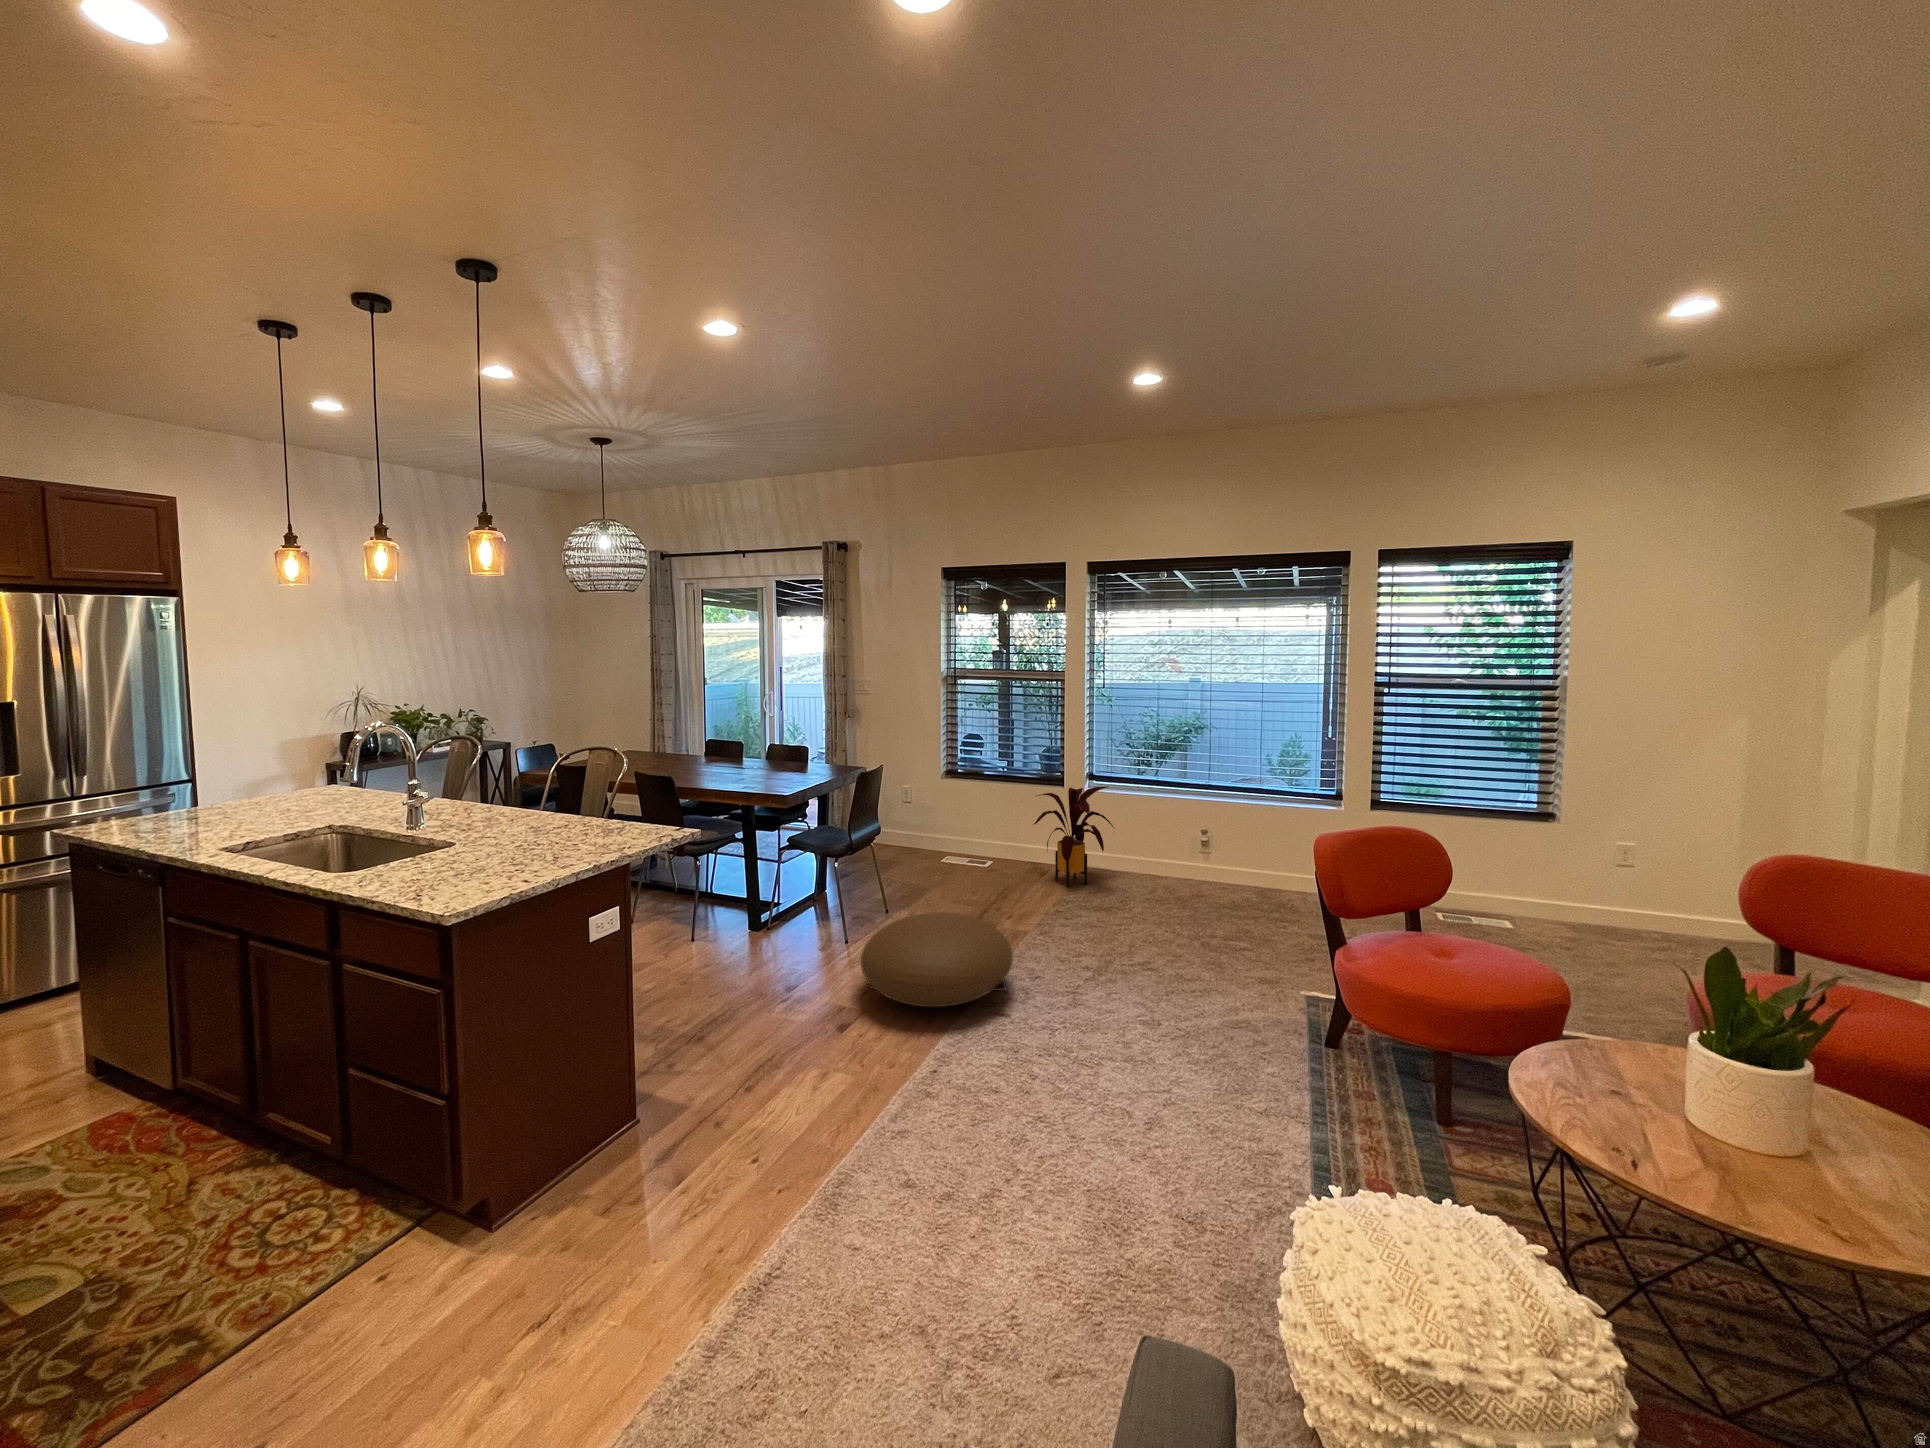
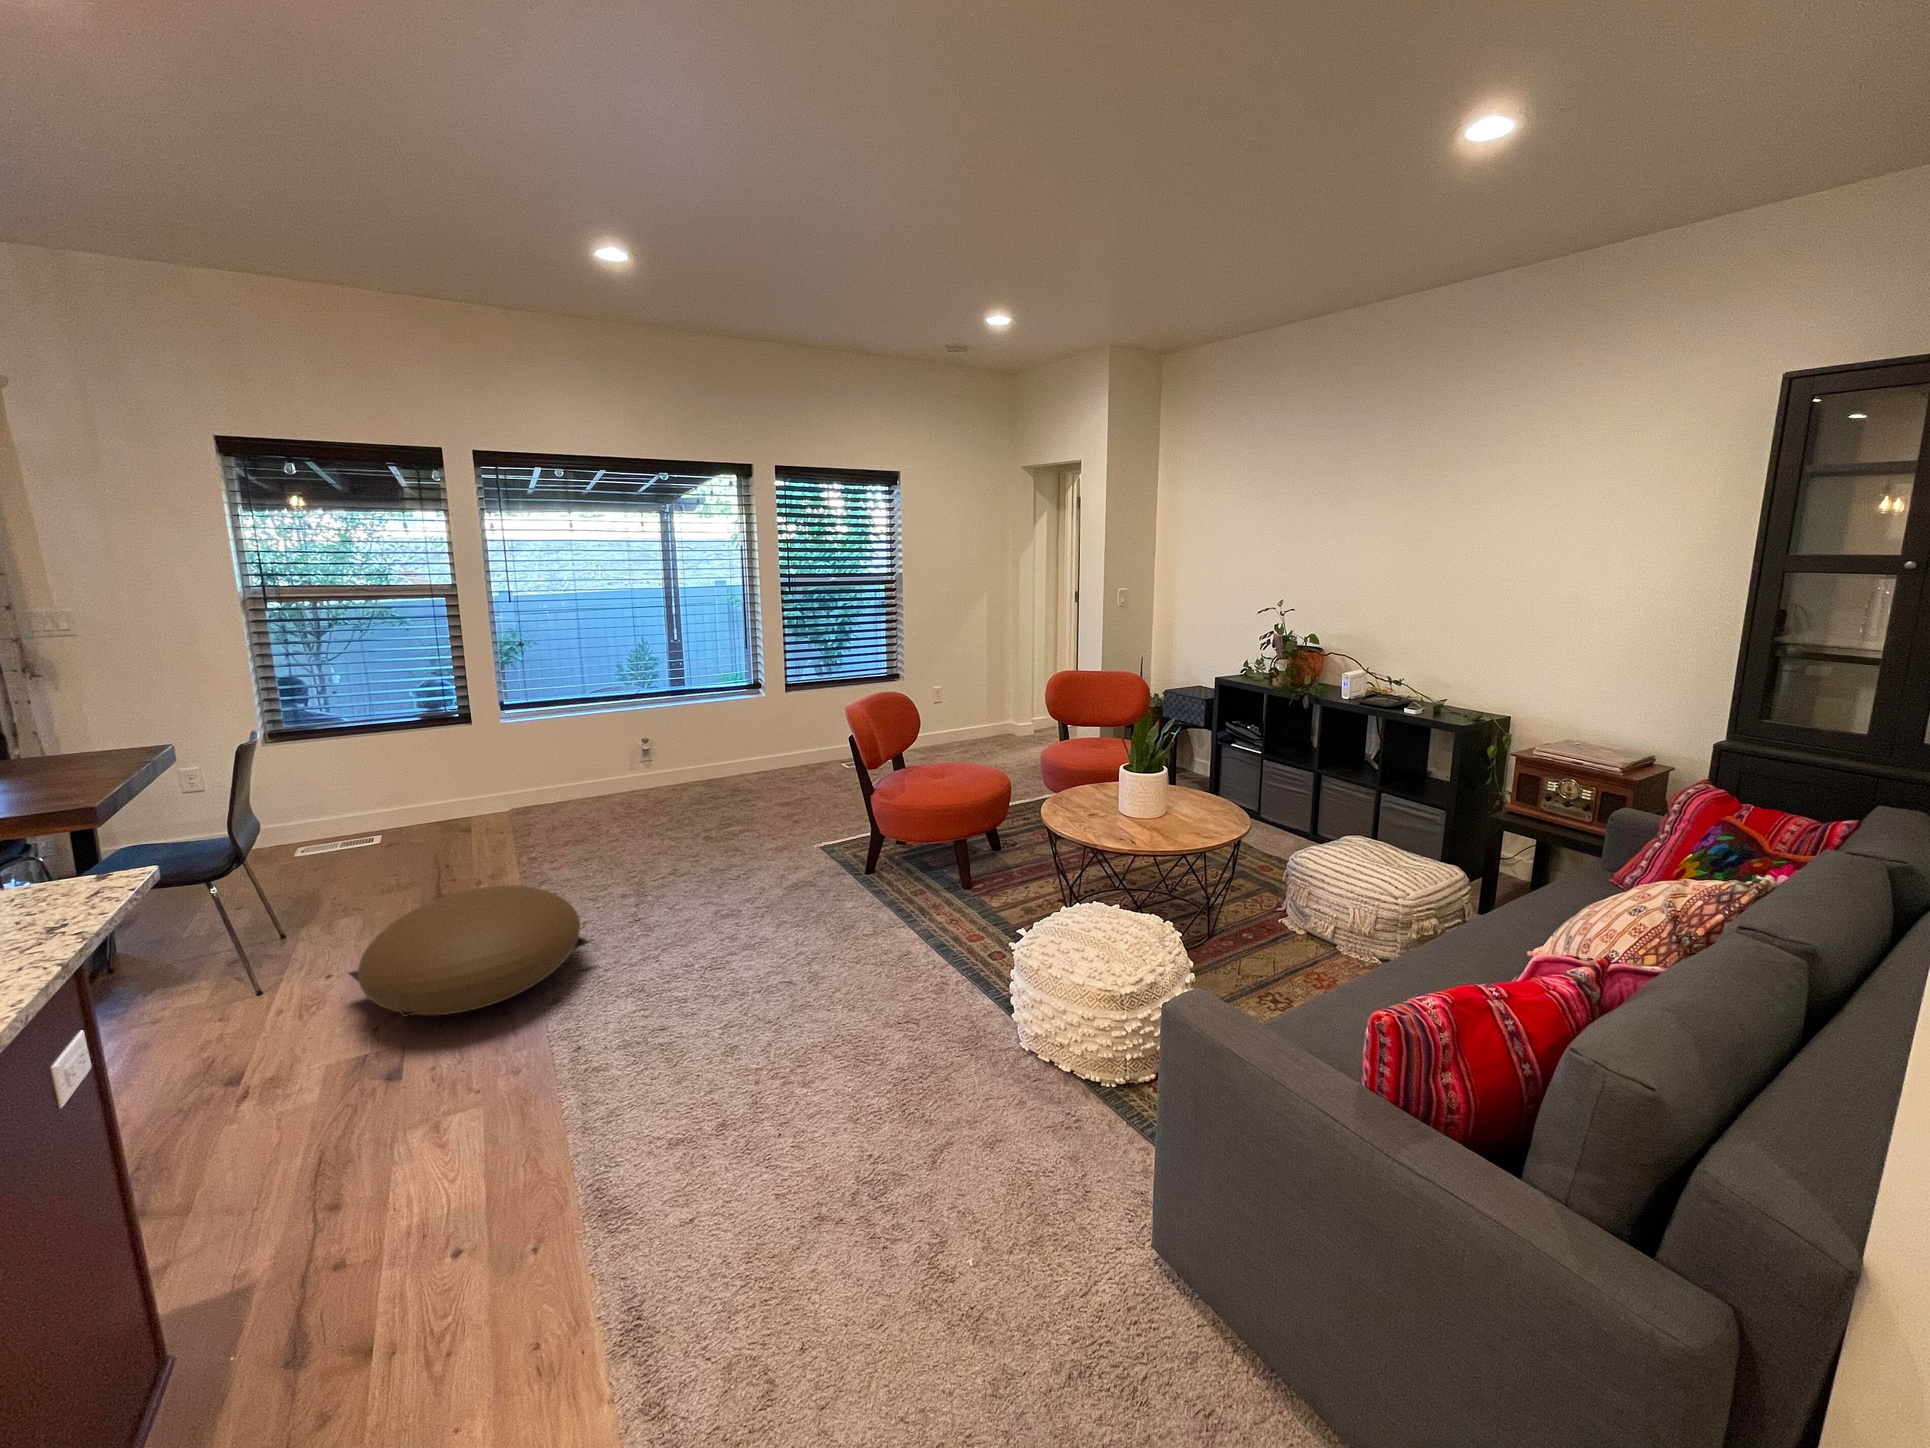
house plant: present [1033,786,1114,887] -> none [444,711,558,832]

